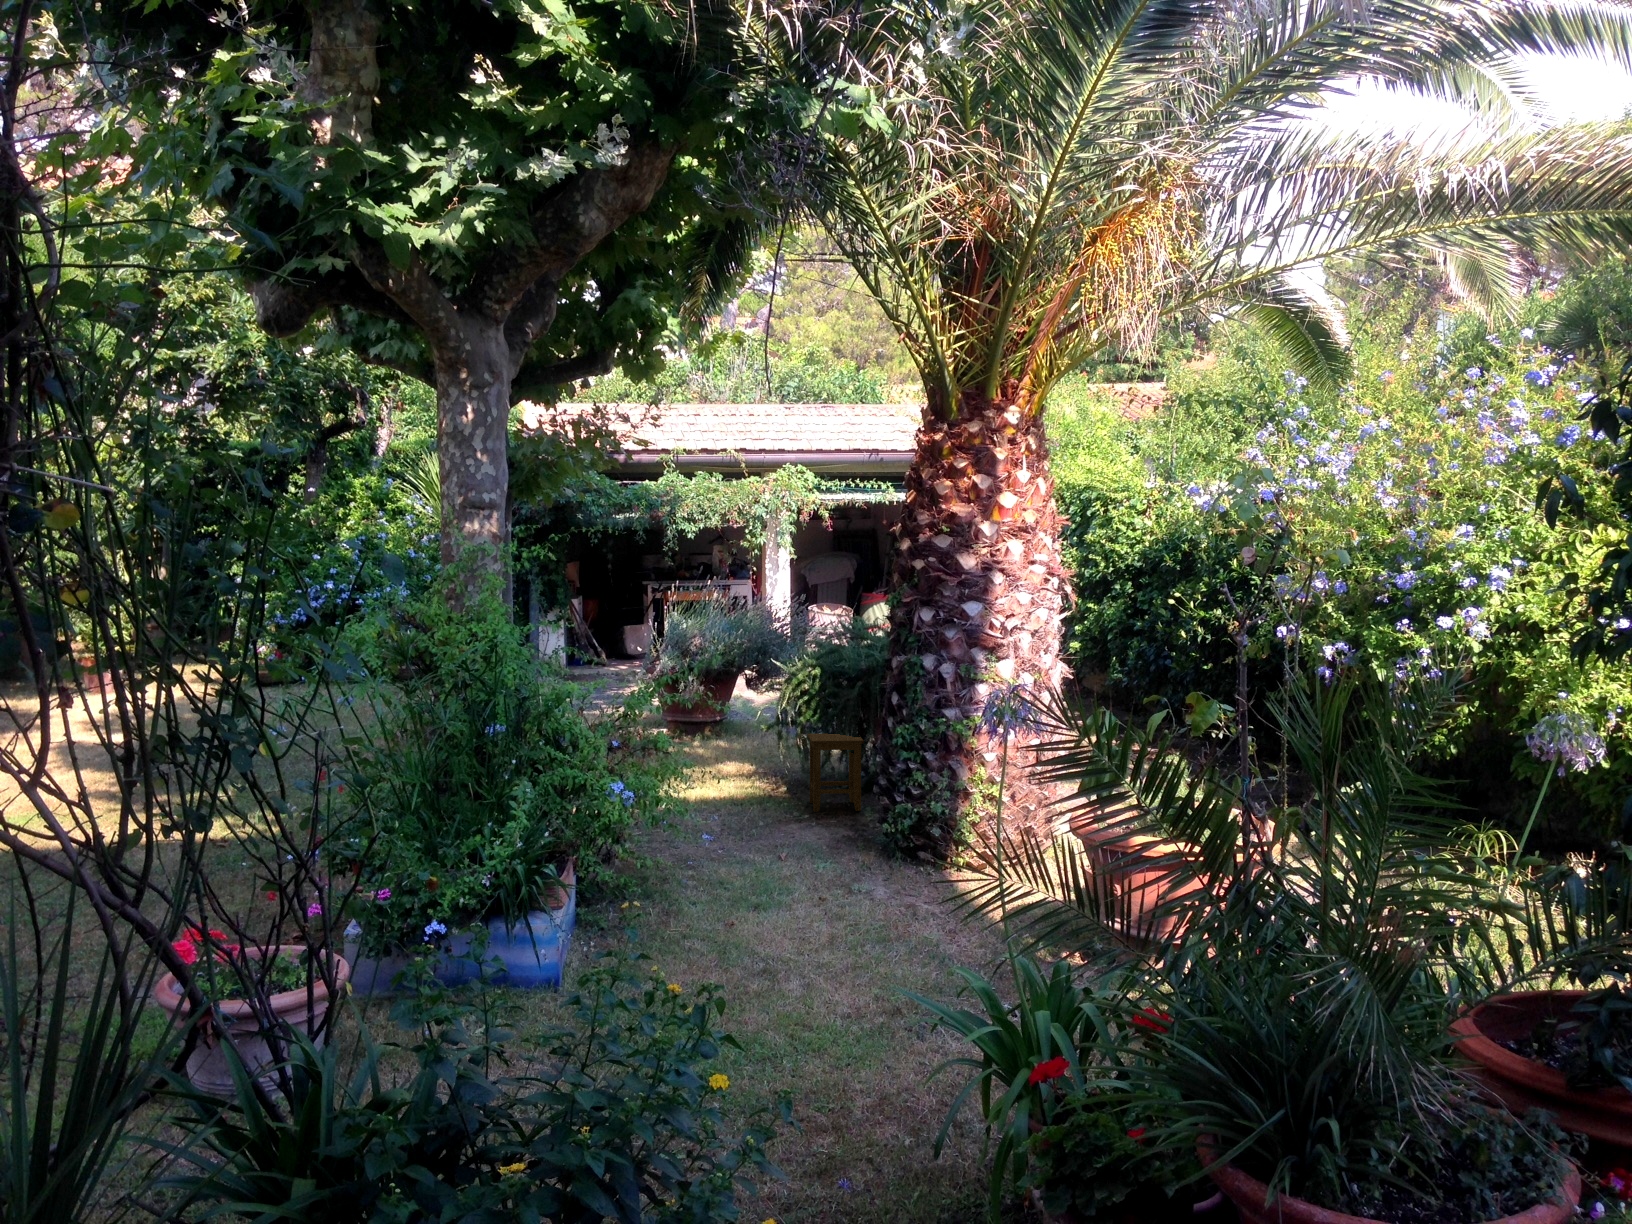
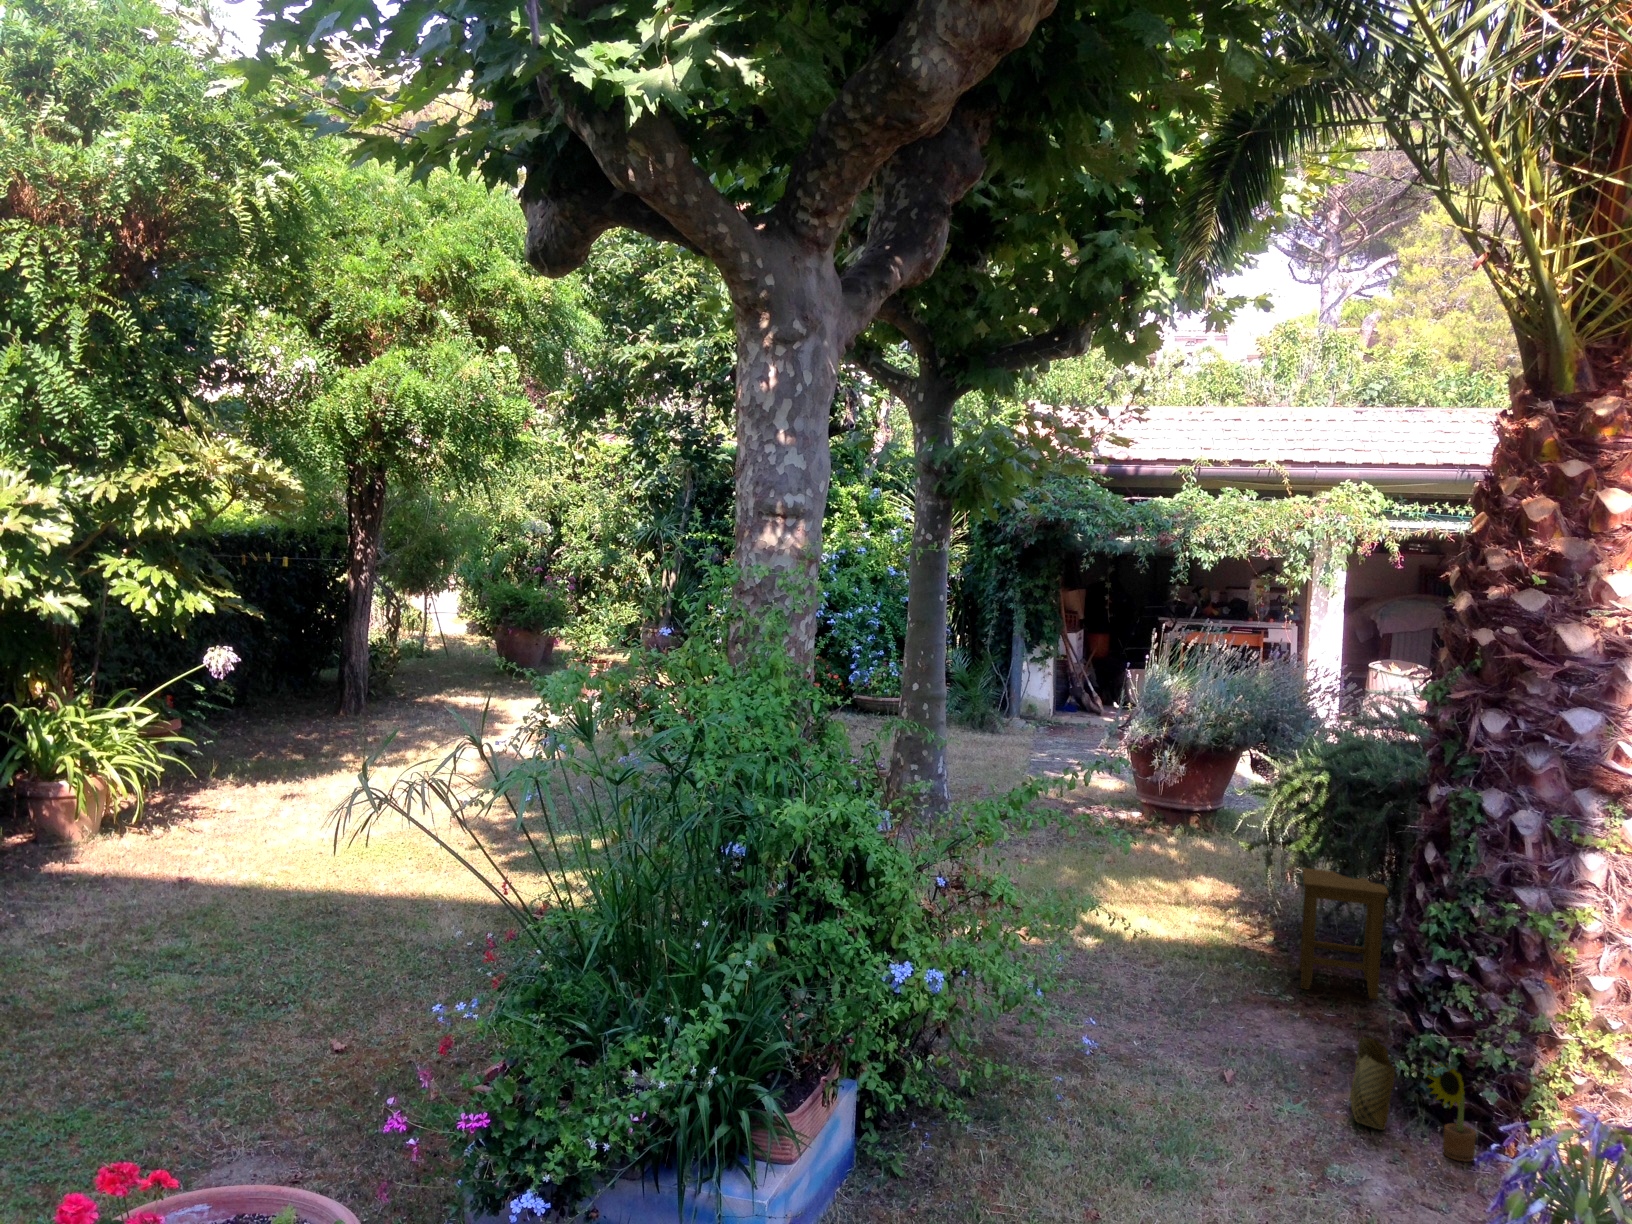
woven basket: none [858,799,888,869] -> present [1350,1008,1405,1130]
decorative plant: none [902,819,931,876] -> present [1427,1064,1476,1162]

